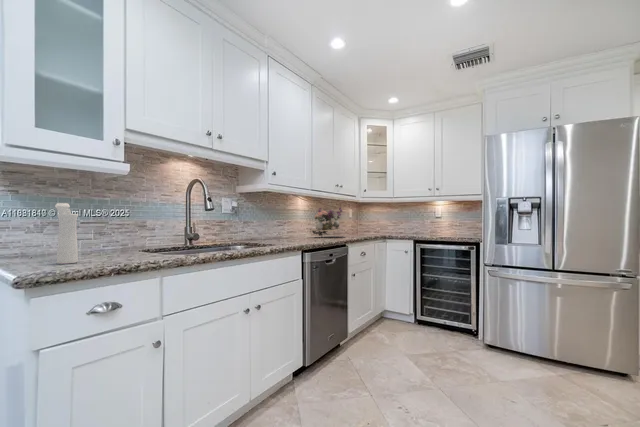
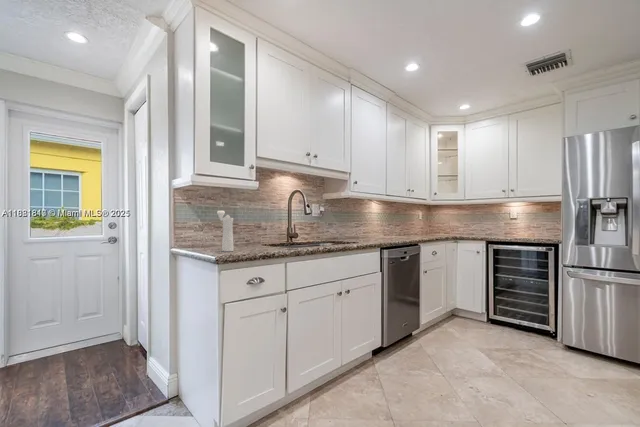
flower arrangement: present [310,207,343,236] -> none [382,209,419,237]

